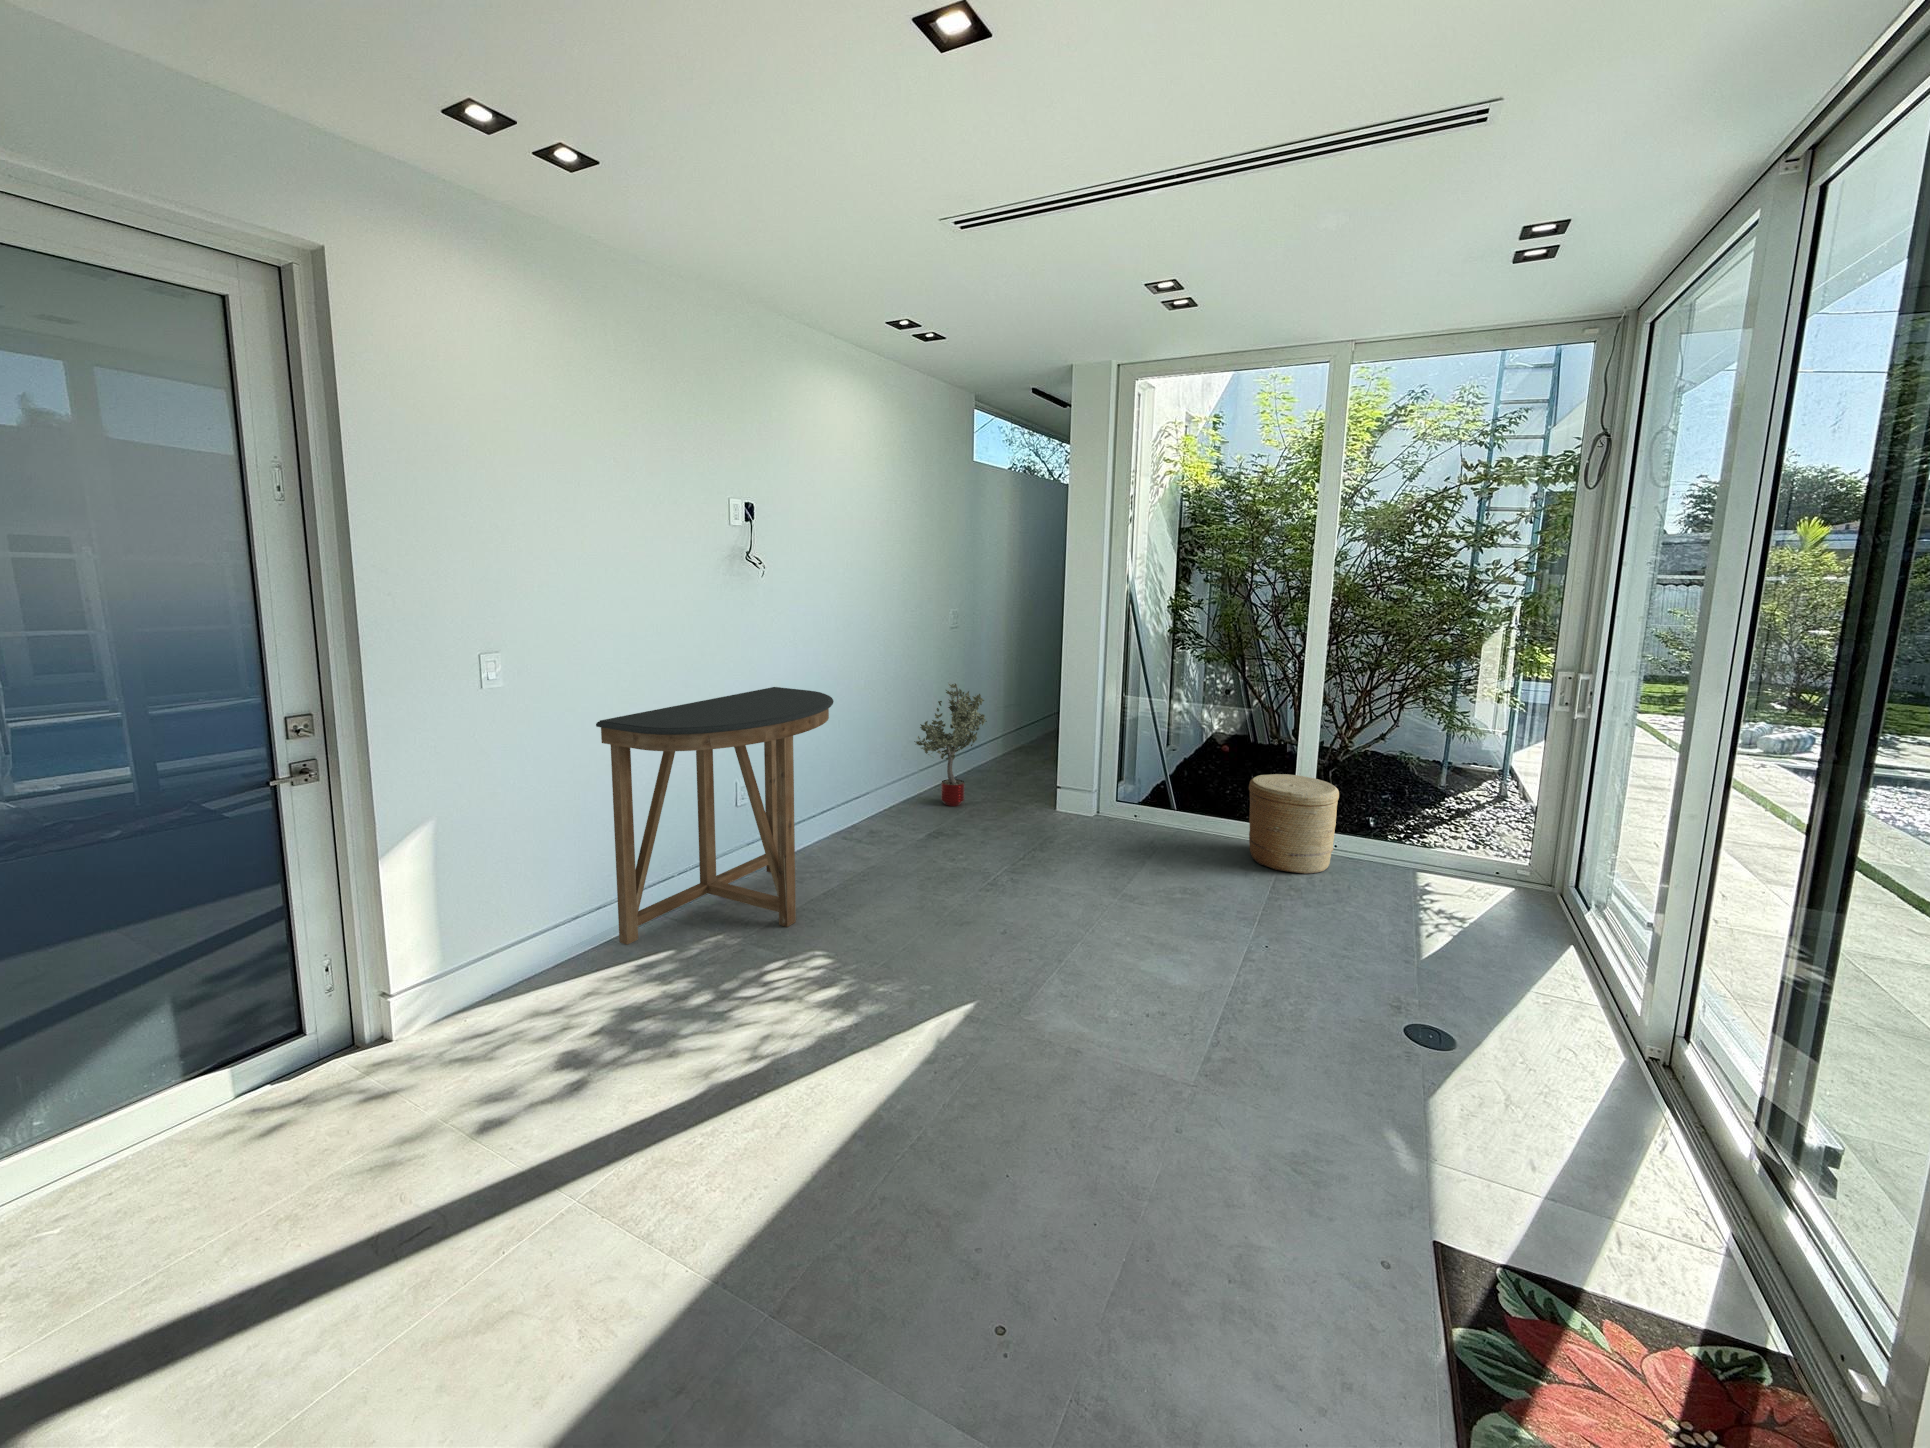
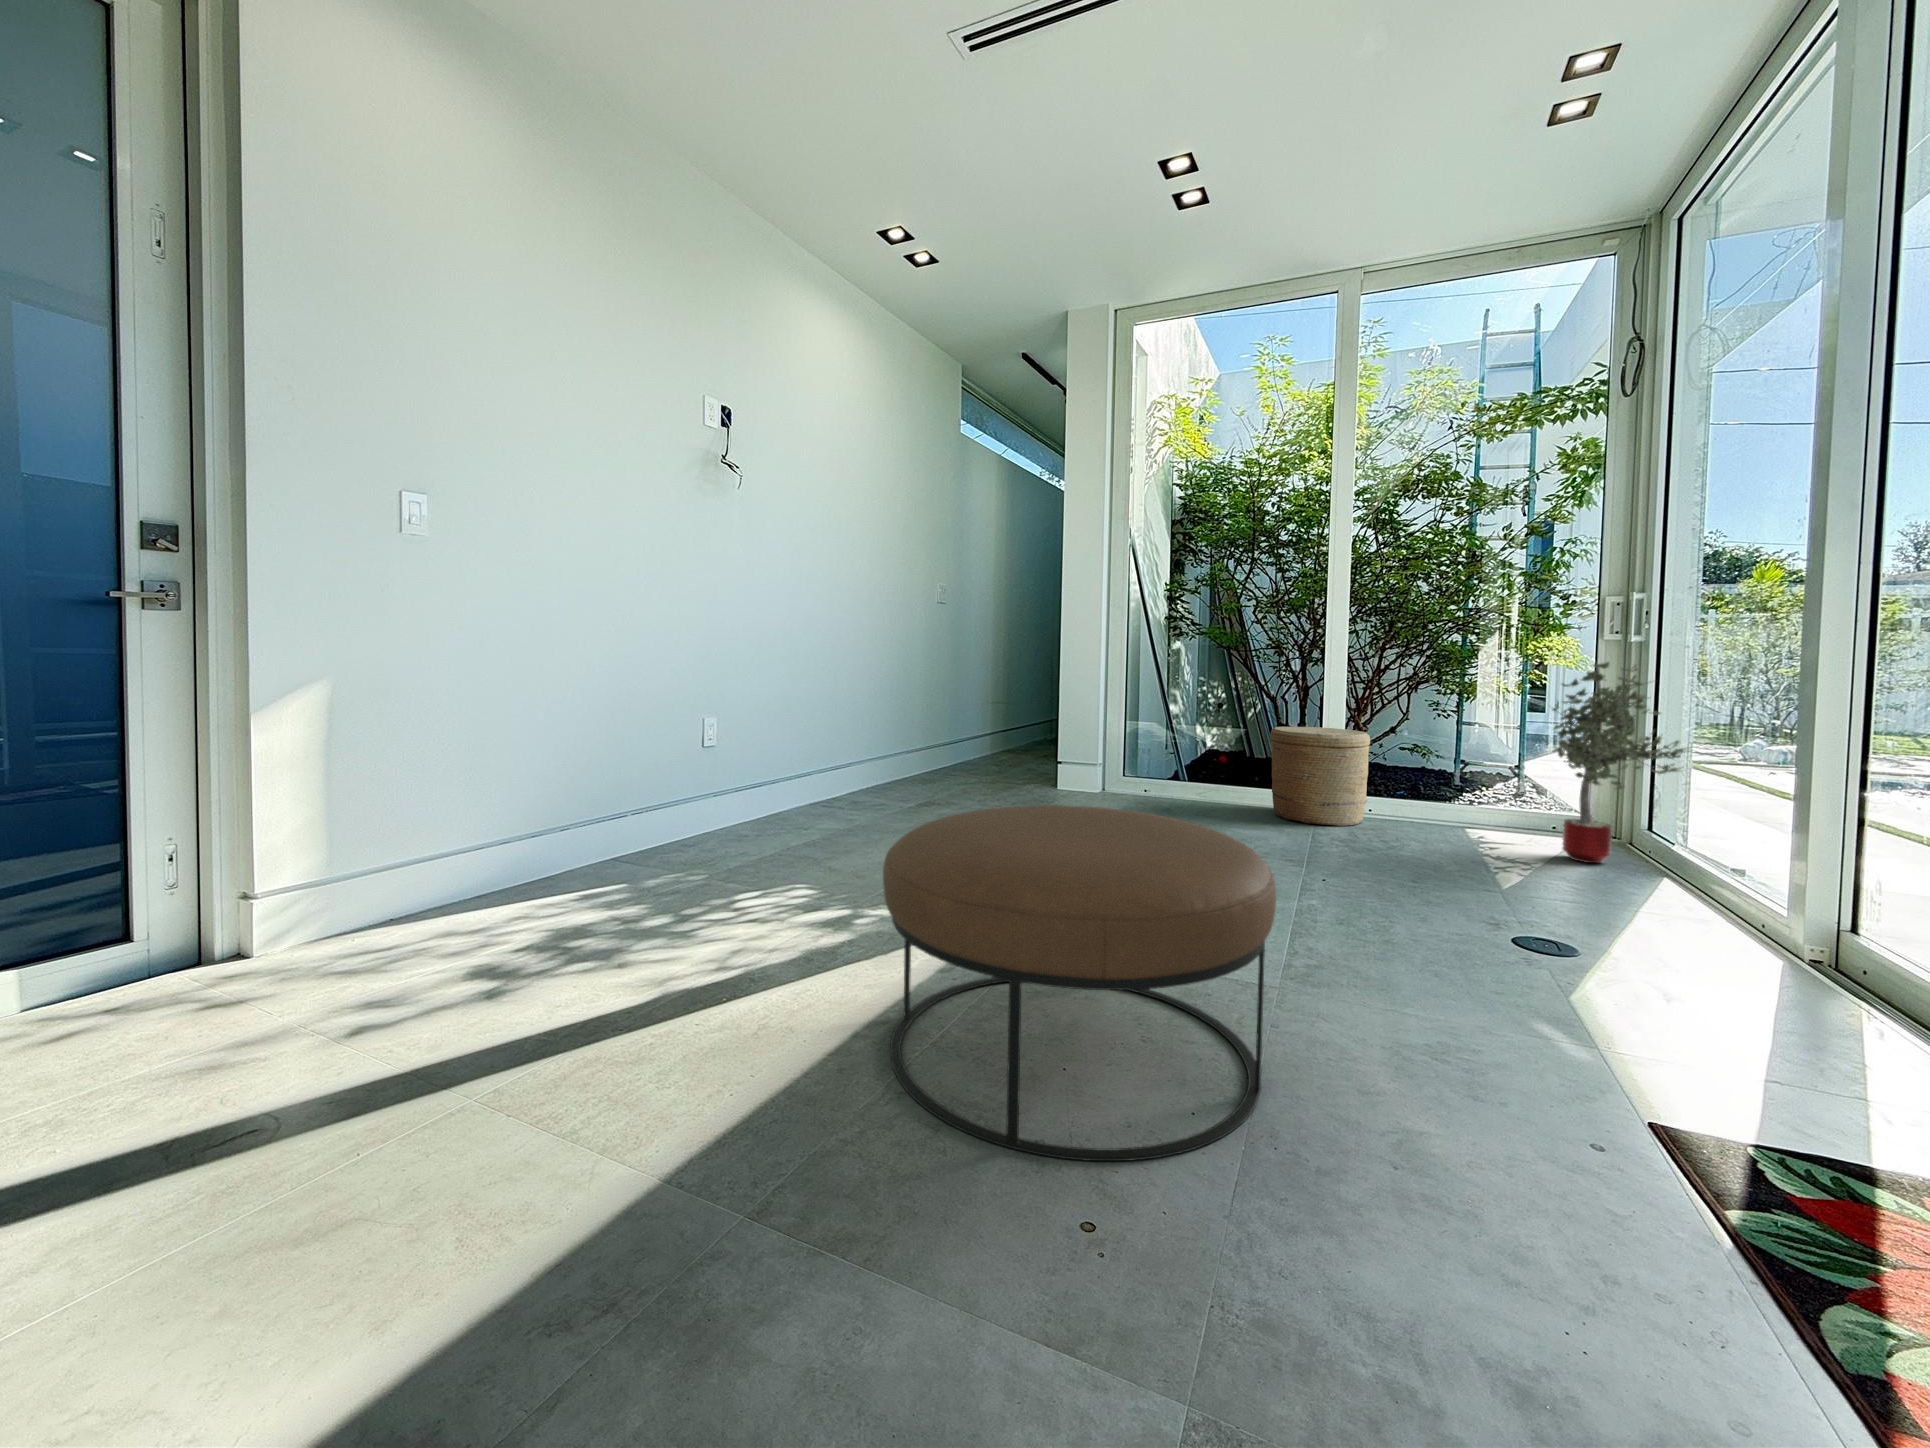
potted tree: present [914,684,987,806] -> present [1552,662,1684,863]
console table: present [596,687,834,945] -> none [543,603,818,878]
ottoman: none [873,949,1169,1272] -> present [883,805,1276,1161]

